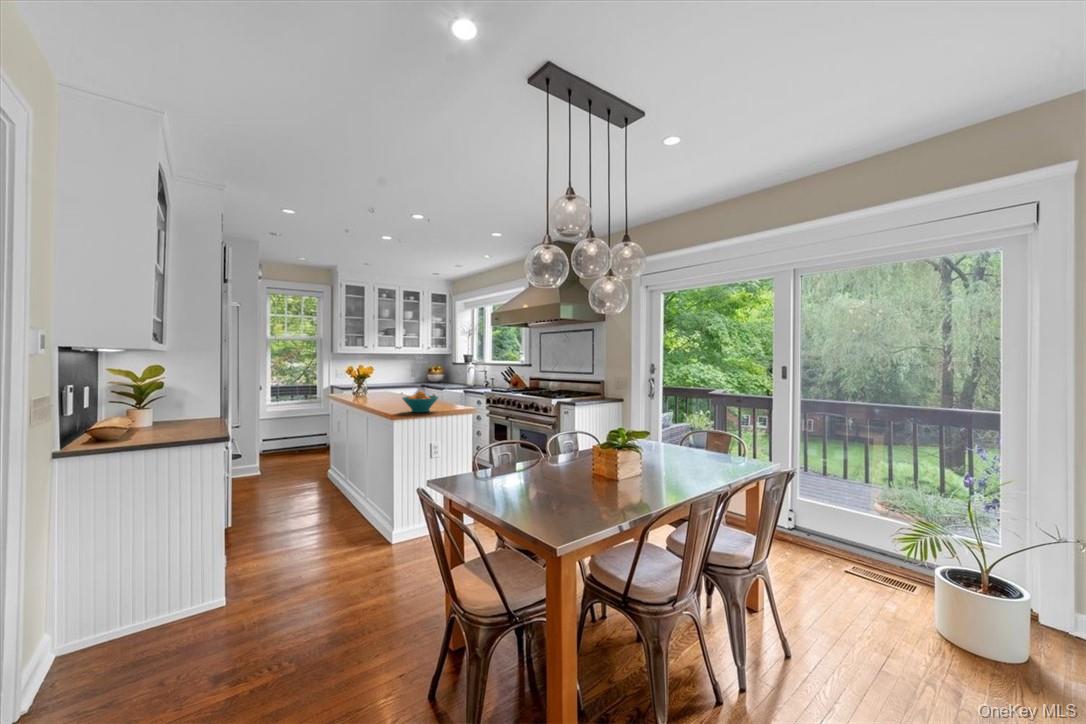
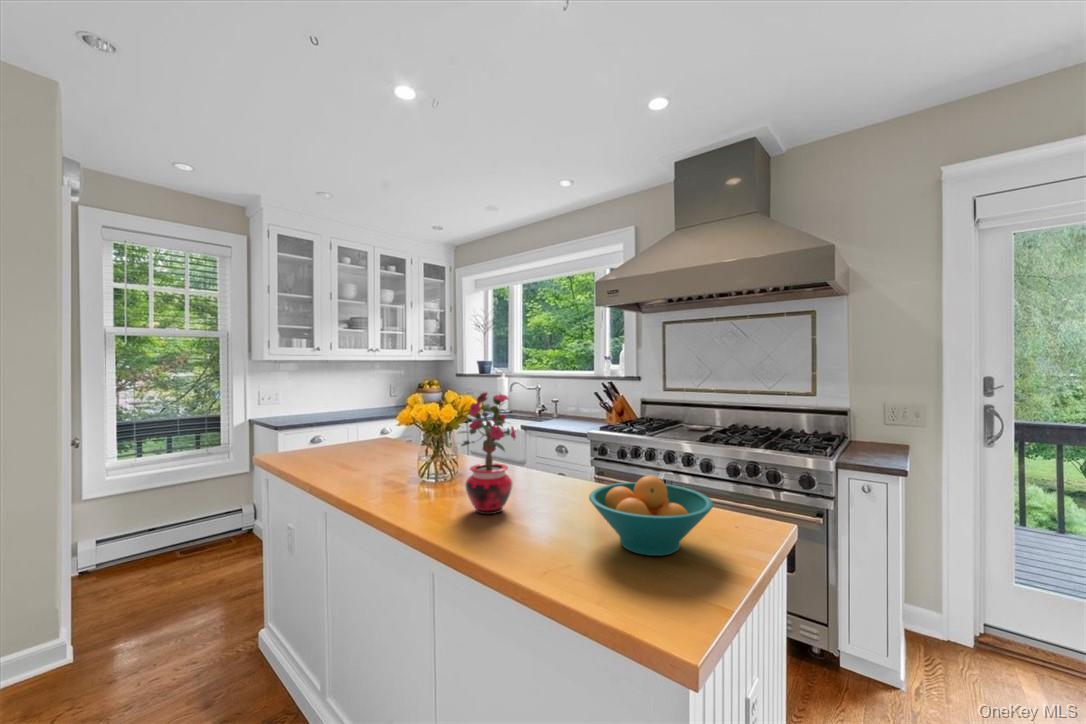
potted plant: none [376,366,399,407] -> present [459,392,516,514]

